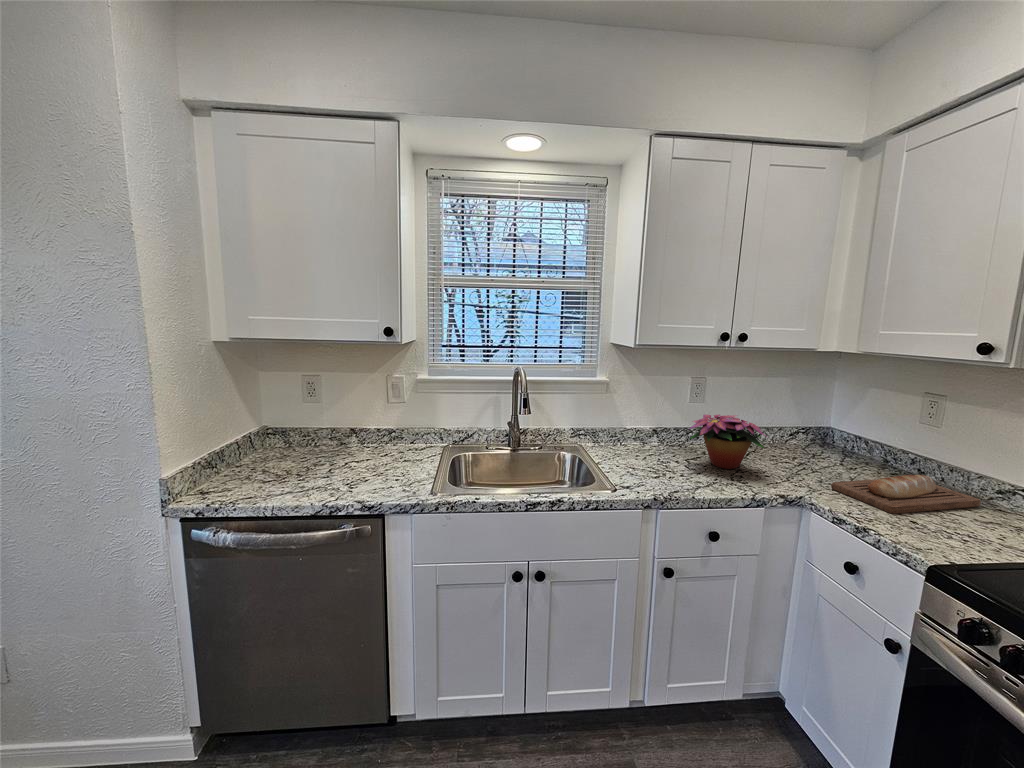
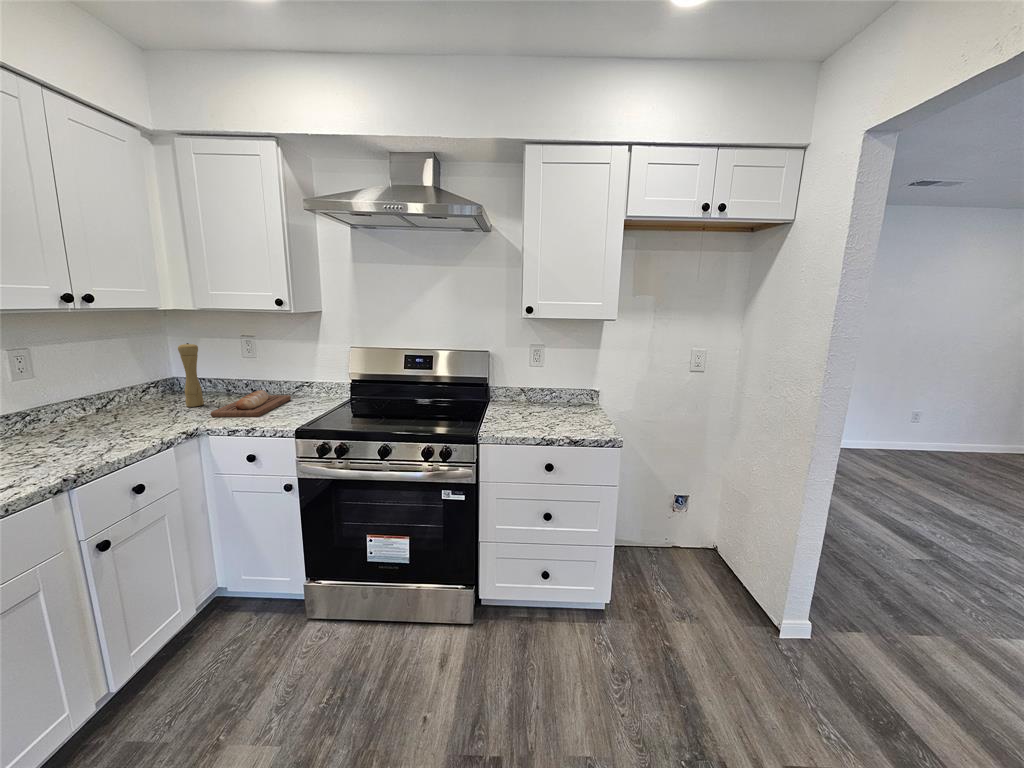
pepper mill: none [820,392,852,469] -> present [178,343,204,407]
flower arrangement: present [689,415,767,469] -> none [40,376,155,435]

